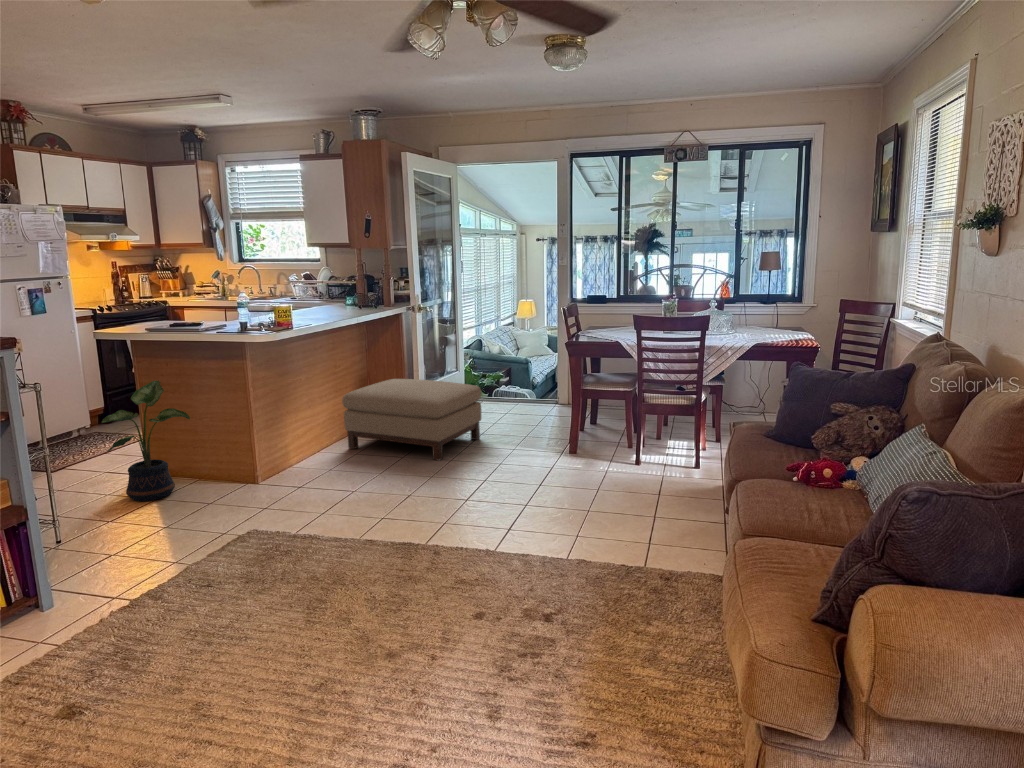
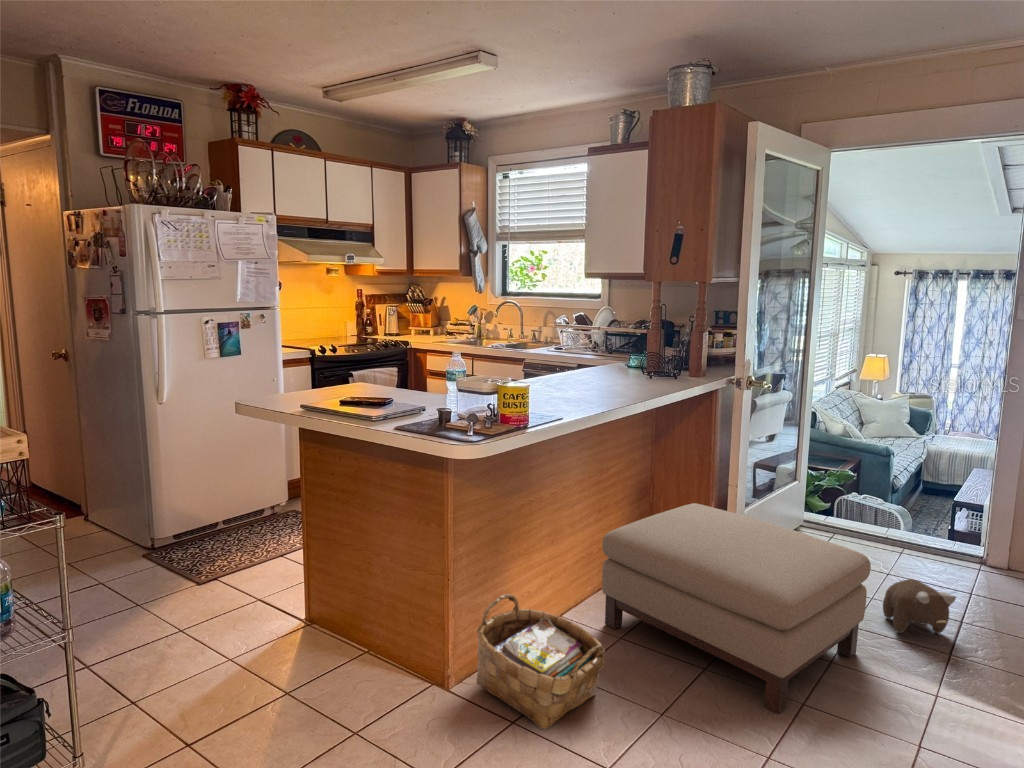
potted plant: present [102,380,190,501] -> none [188,484,327,699]
plush toy: none [496,402,524,429] -> present [883,579,956,633]
woven basket: none [279,426,351,482] -> present [476,594,605,729]

